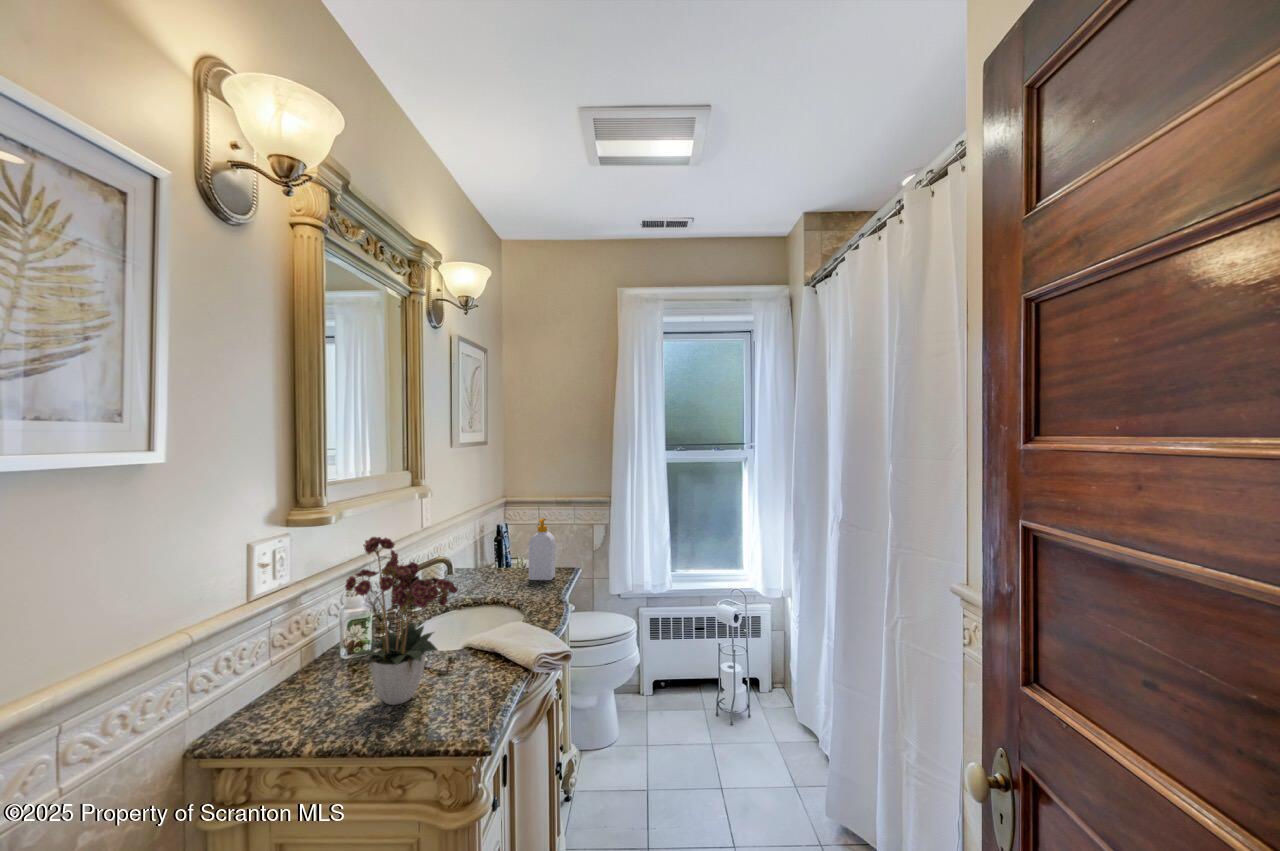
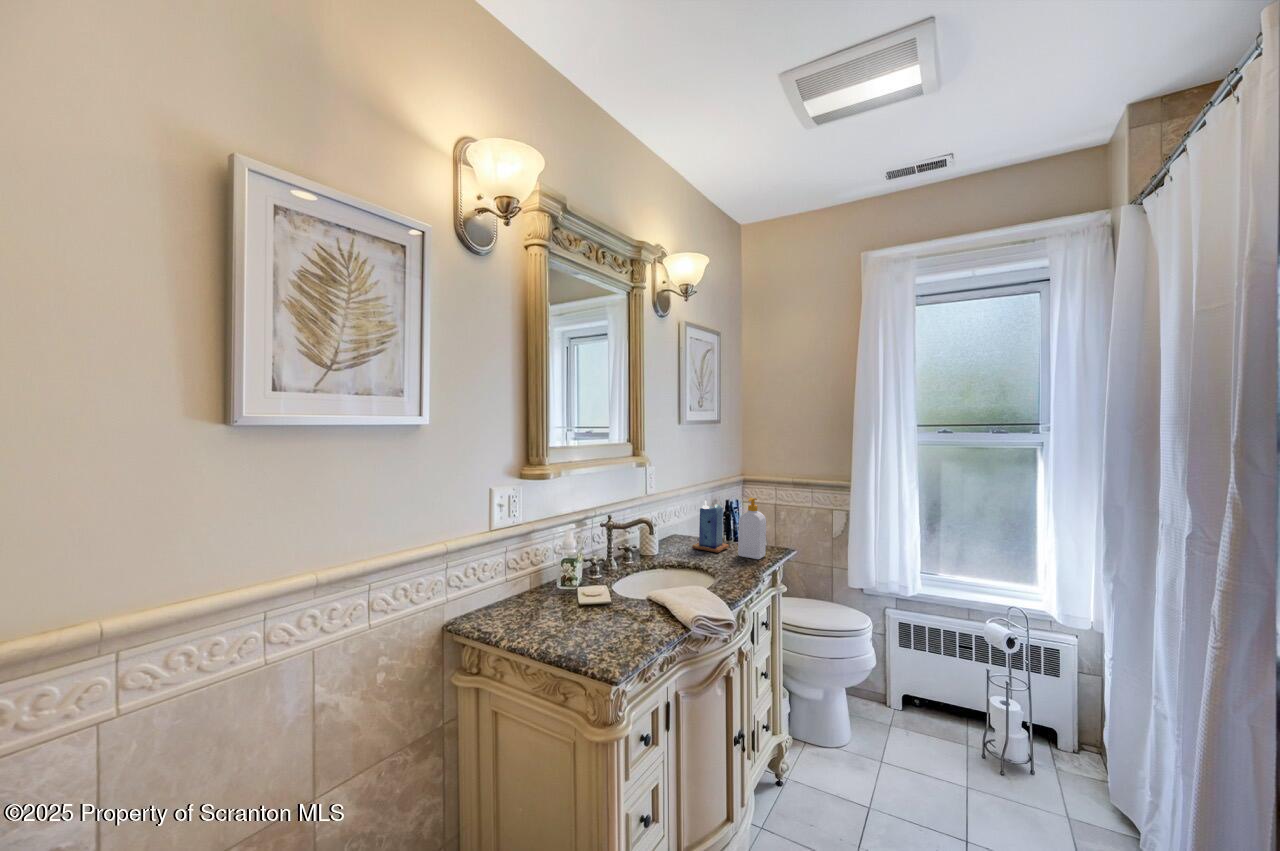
candle: none [477,526,515,580] -> present [692,500,729,553]
flower arrangement: present [345,537,457,705] -> none [535,486,628,629]

